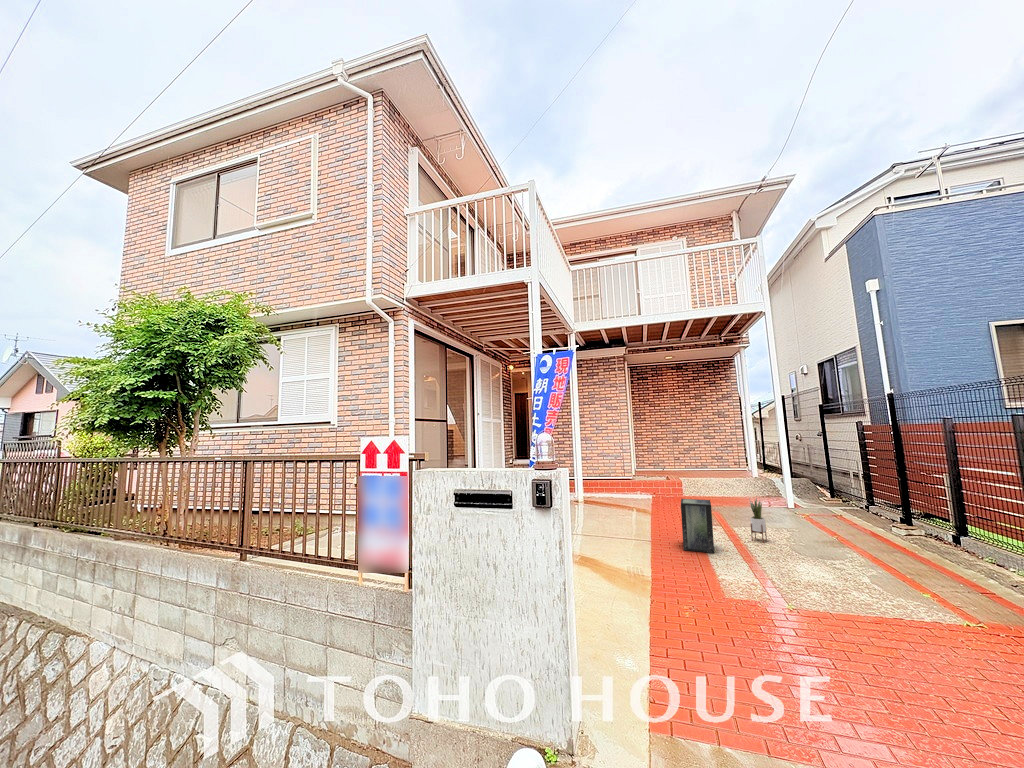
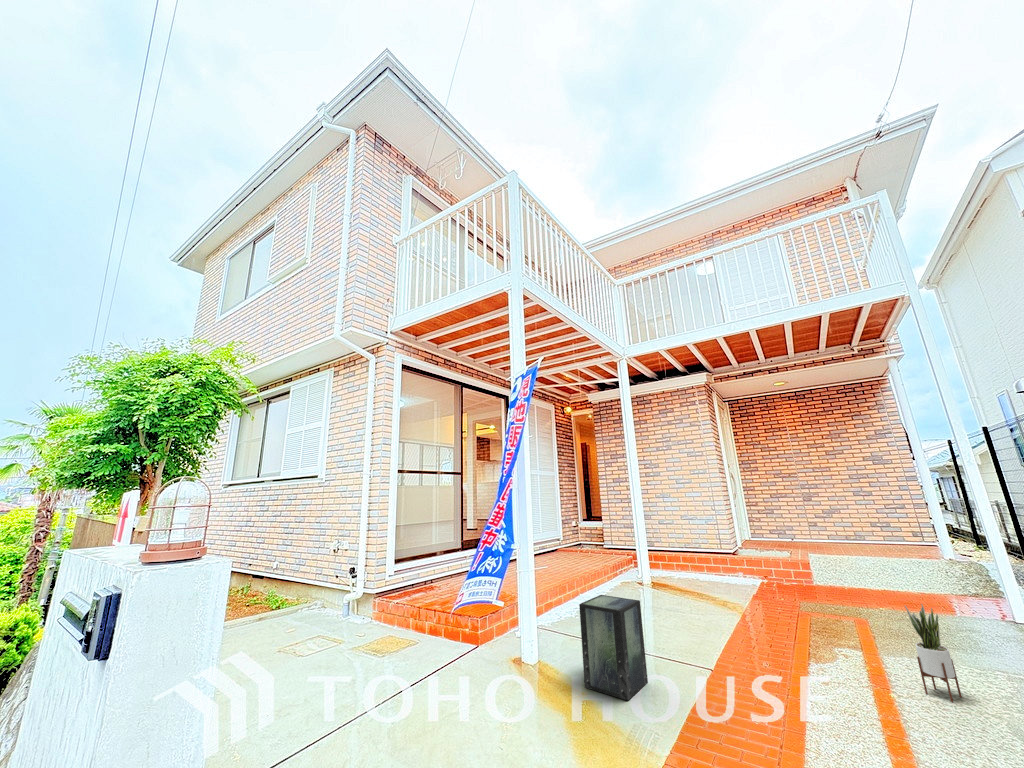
storage box: present [681,499,714,553] -> present [579,595,648,700]

